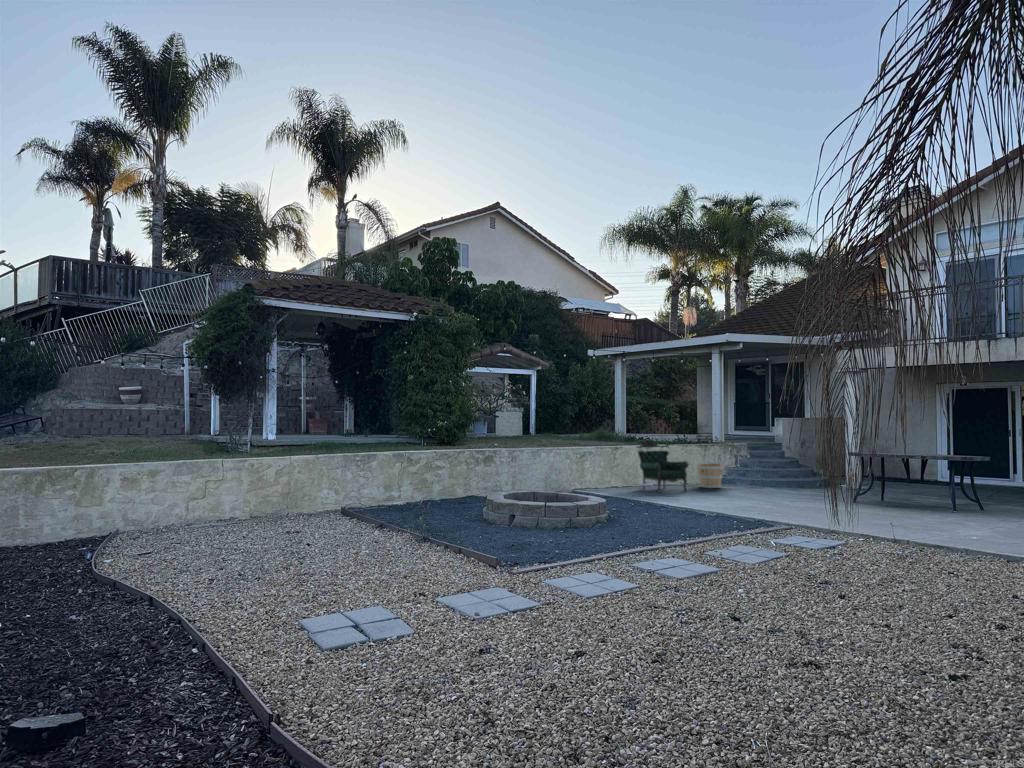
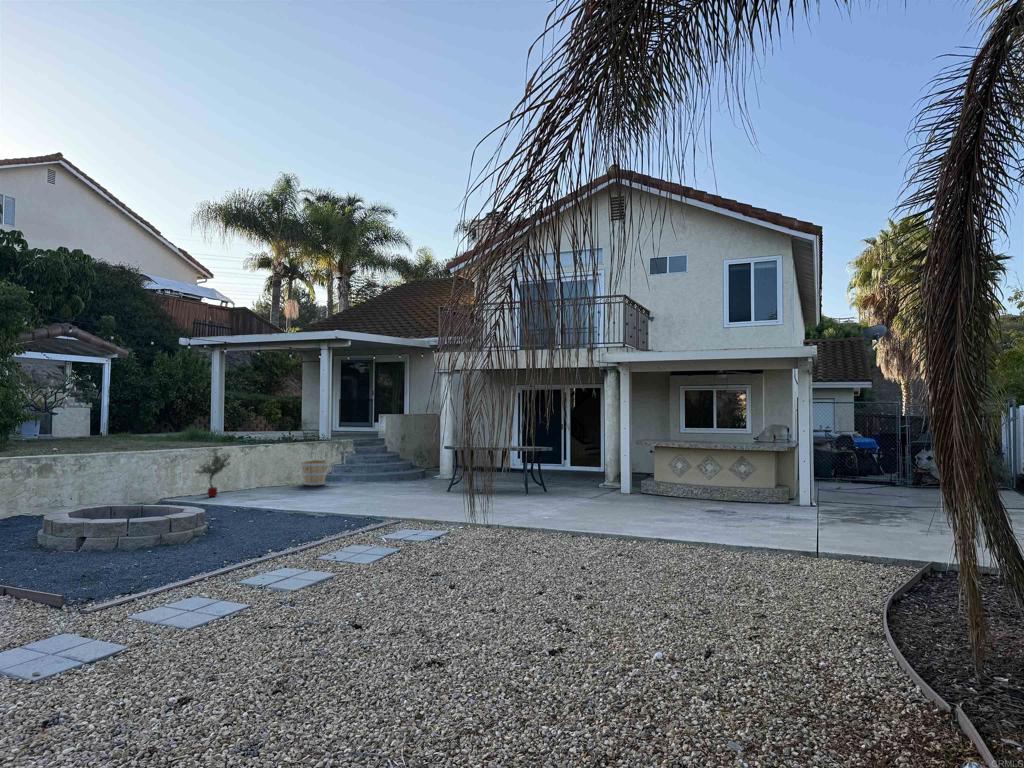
armchair: present [637,439,688,493] -> none [237,438,293,494]
potted tree: none [600,449,631,493] -> present [197,449,230,497]

